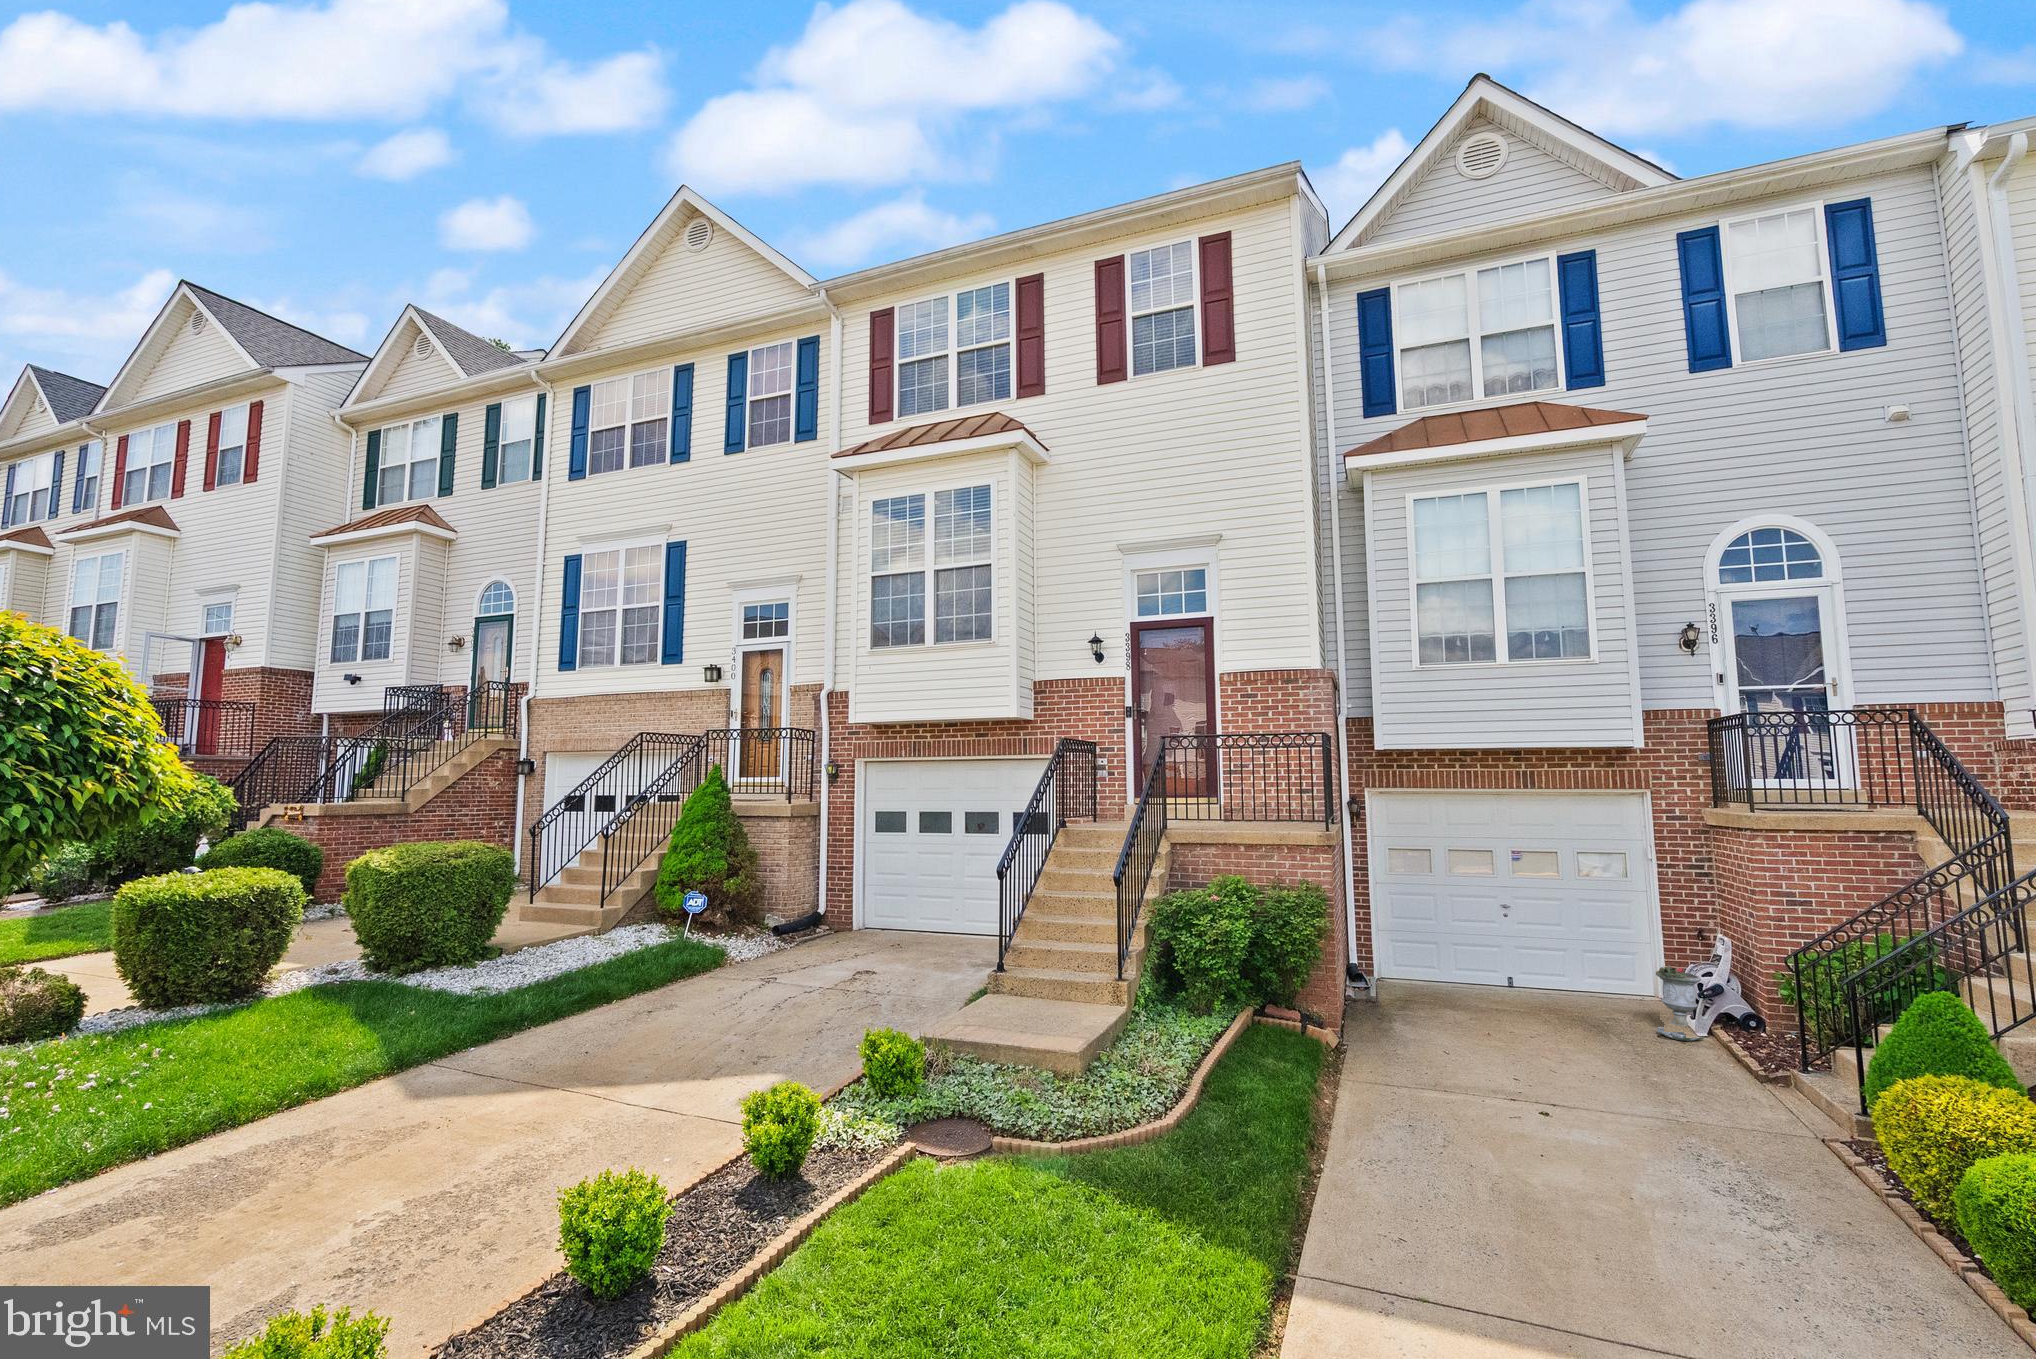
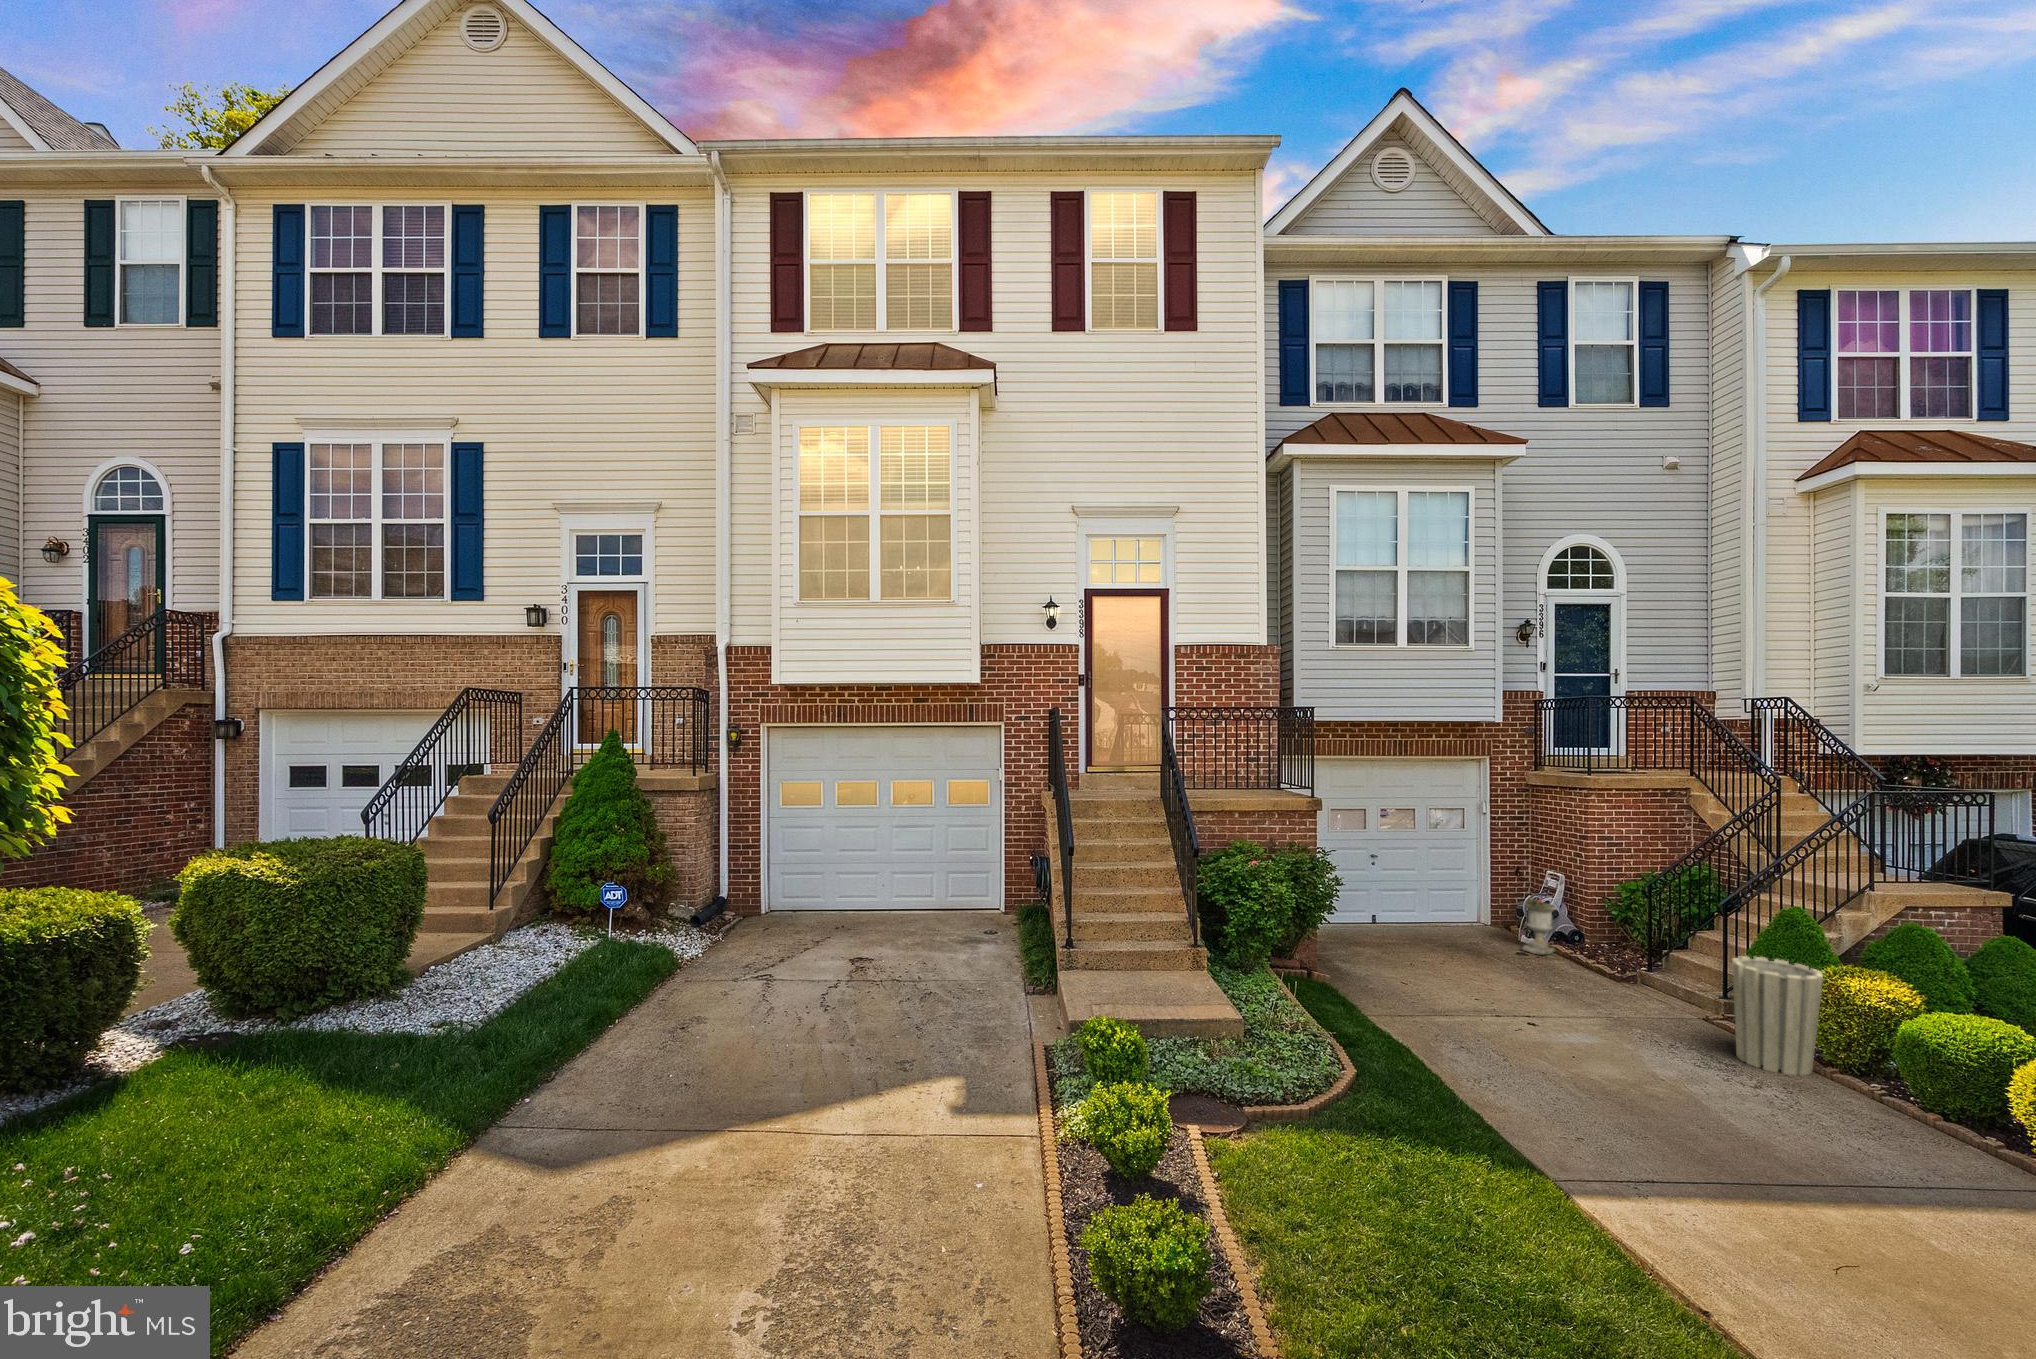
trash can: none [1798,1031,1938,1211] -> present [1732,956,1823,1075]

